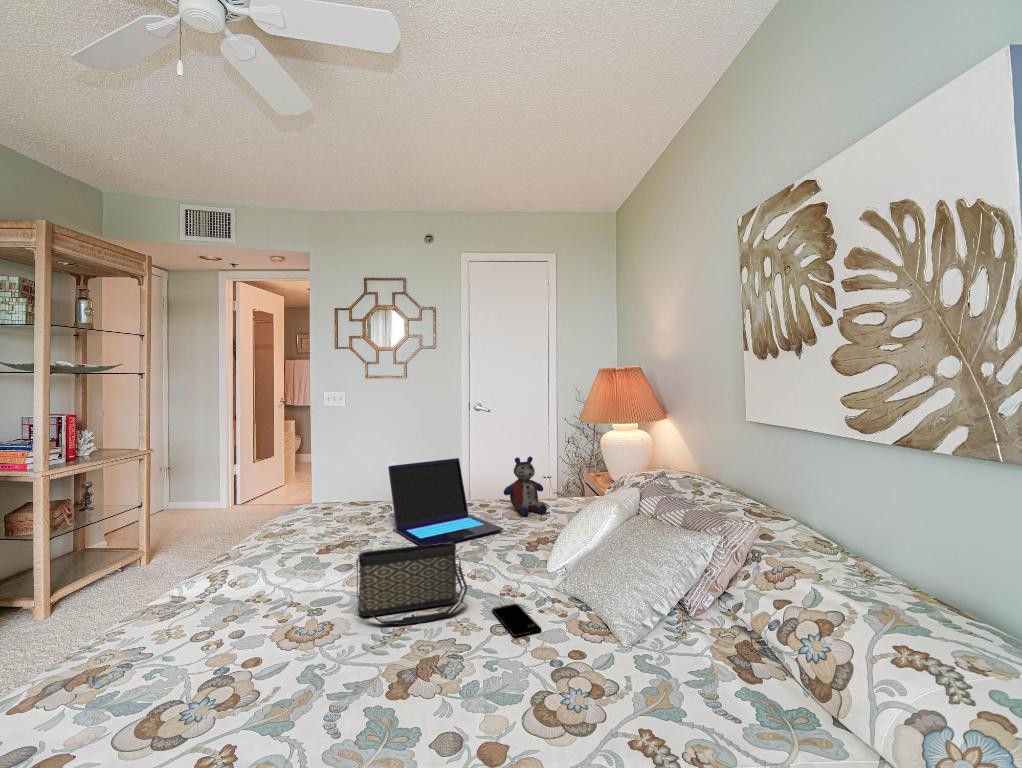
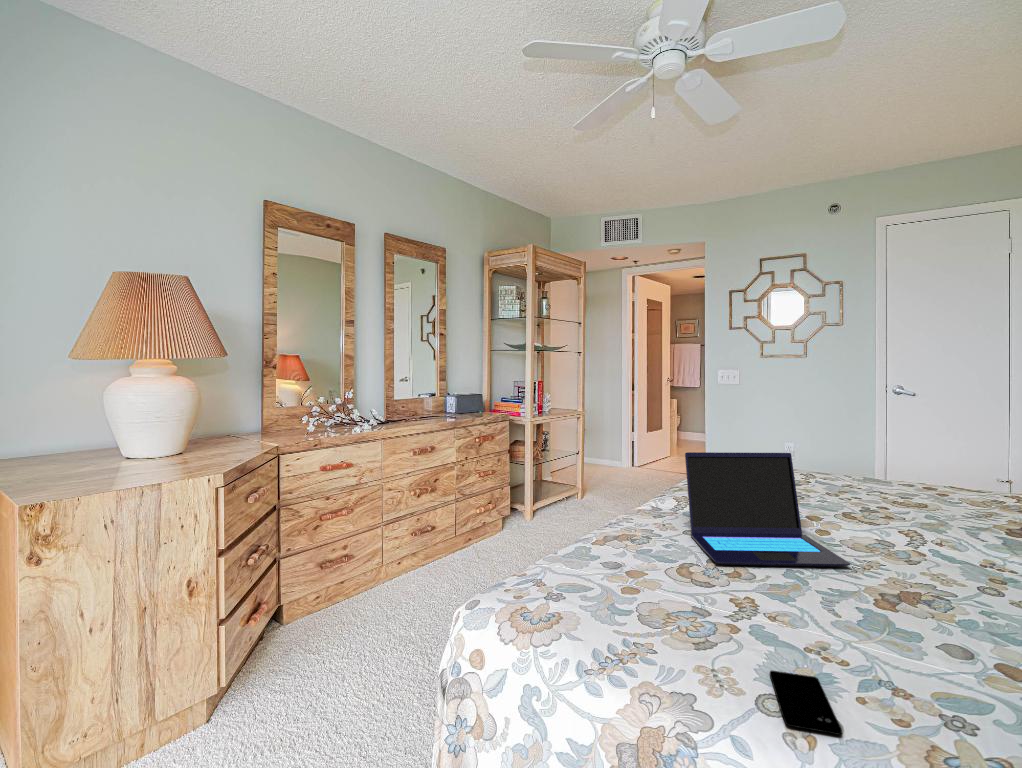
stuffed bear: present [504,456,547,516] -> none [866,461,950,557]
handbag: present [356,542,467,625] -> none [585,544,732,658]

